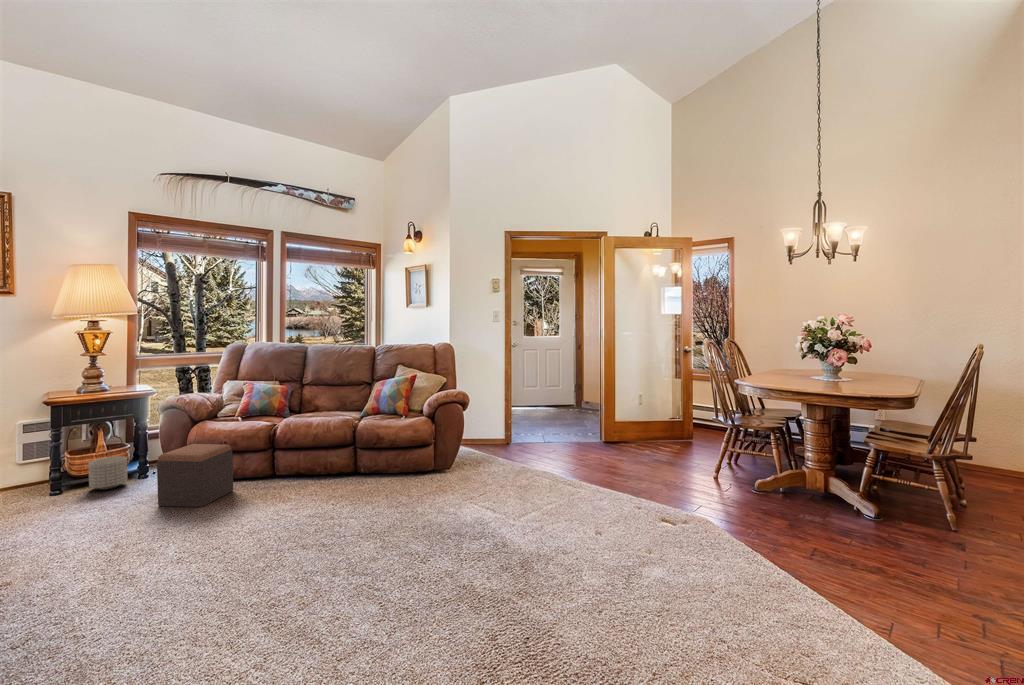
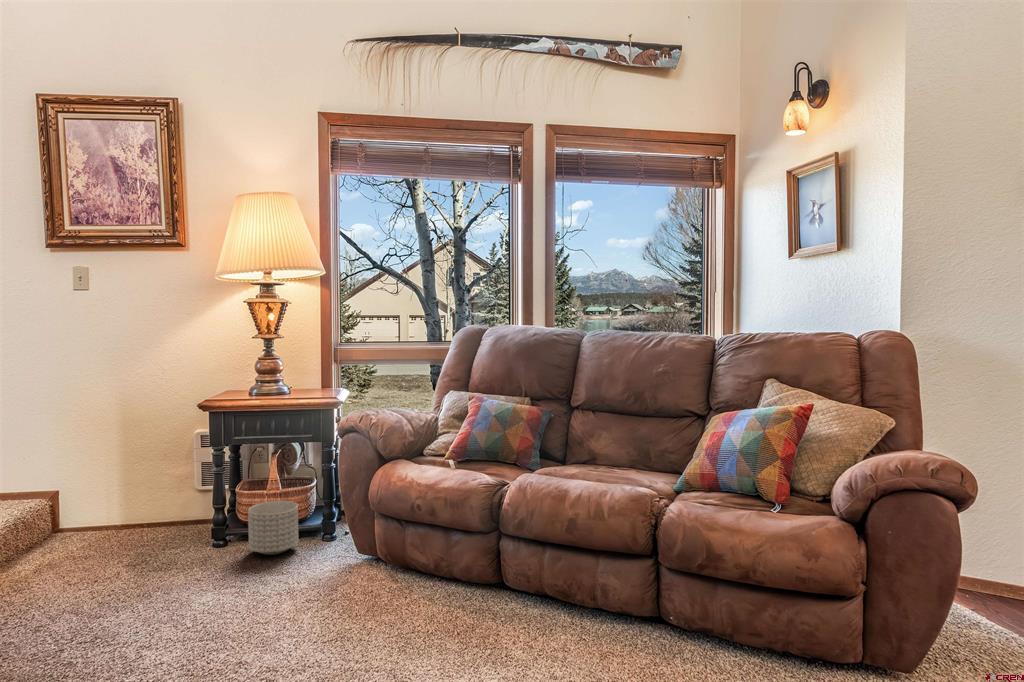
footstool: present [157,444,233,507] -> none [295,506,419,645]

